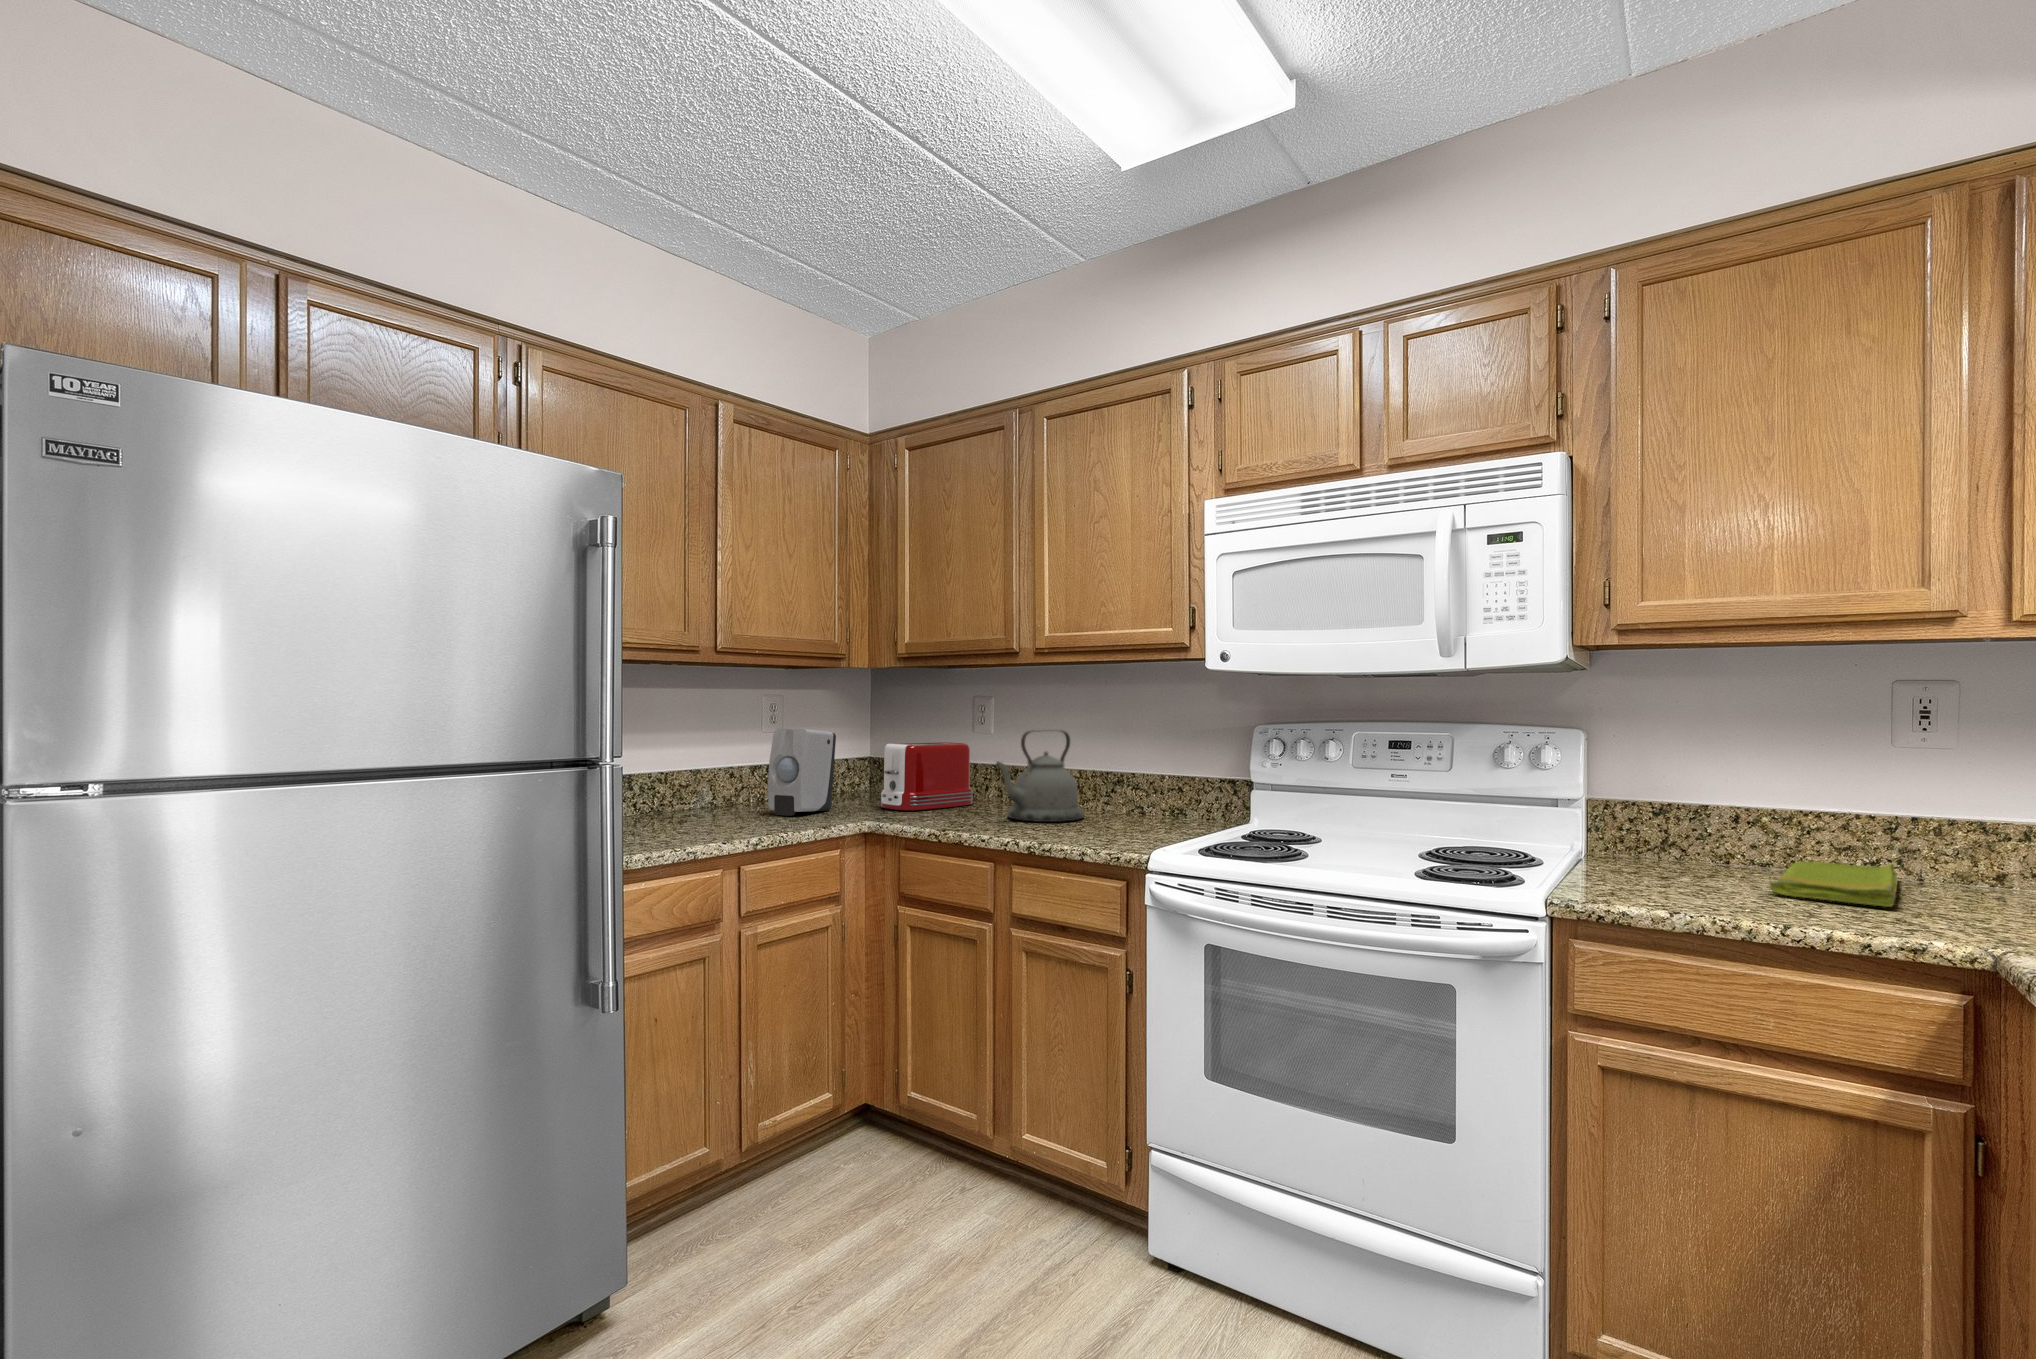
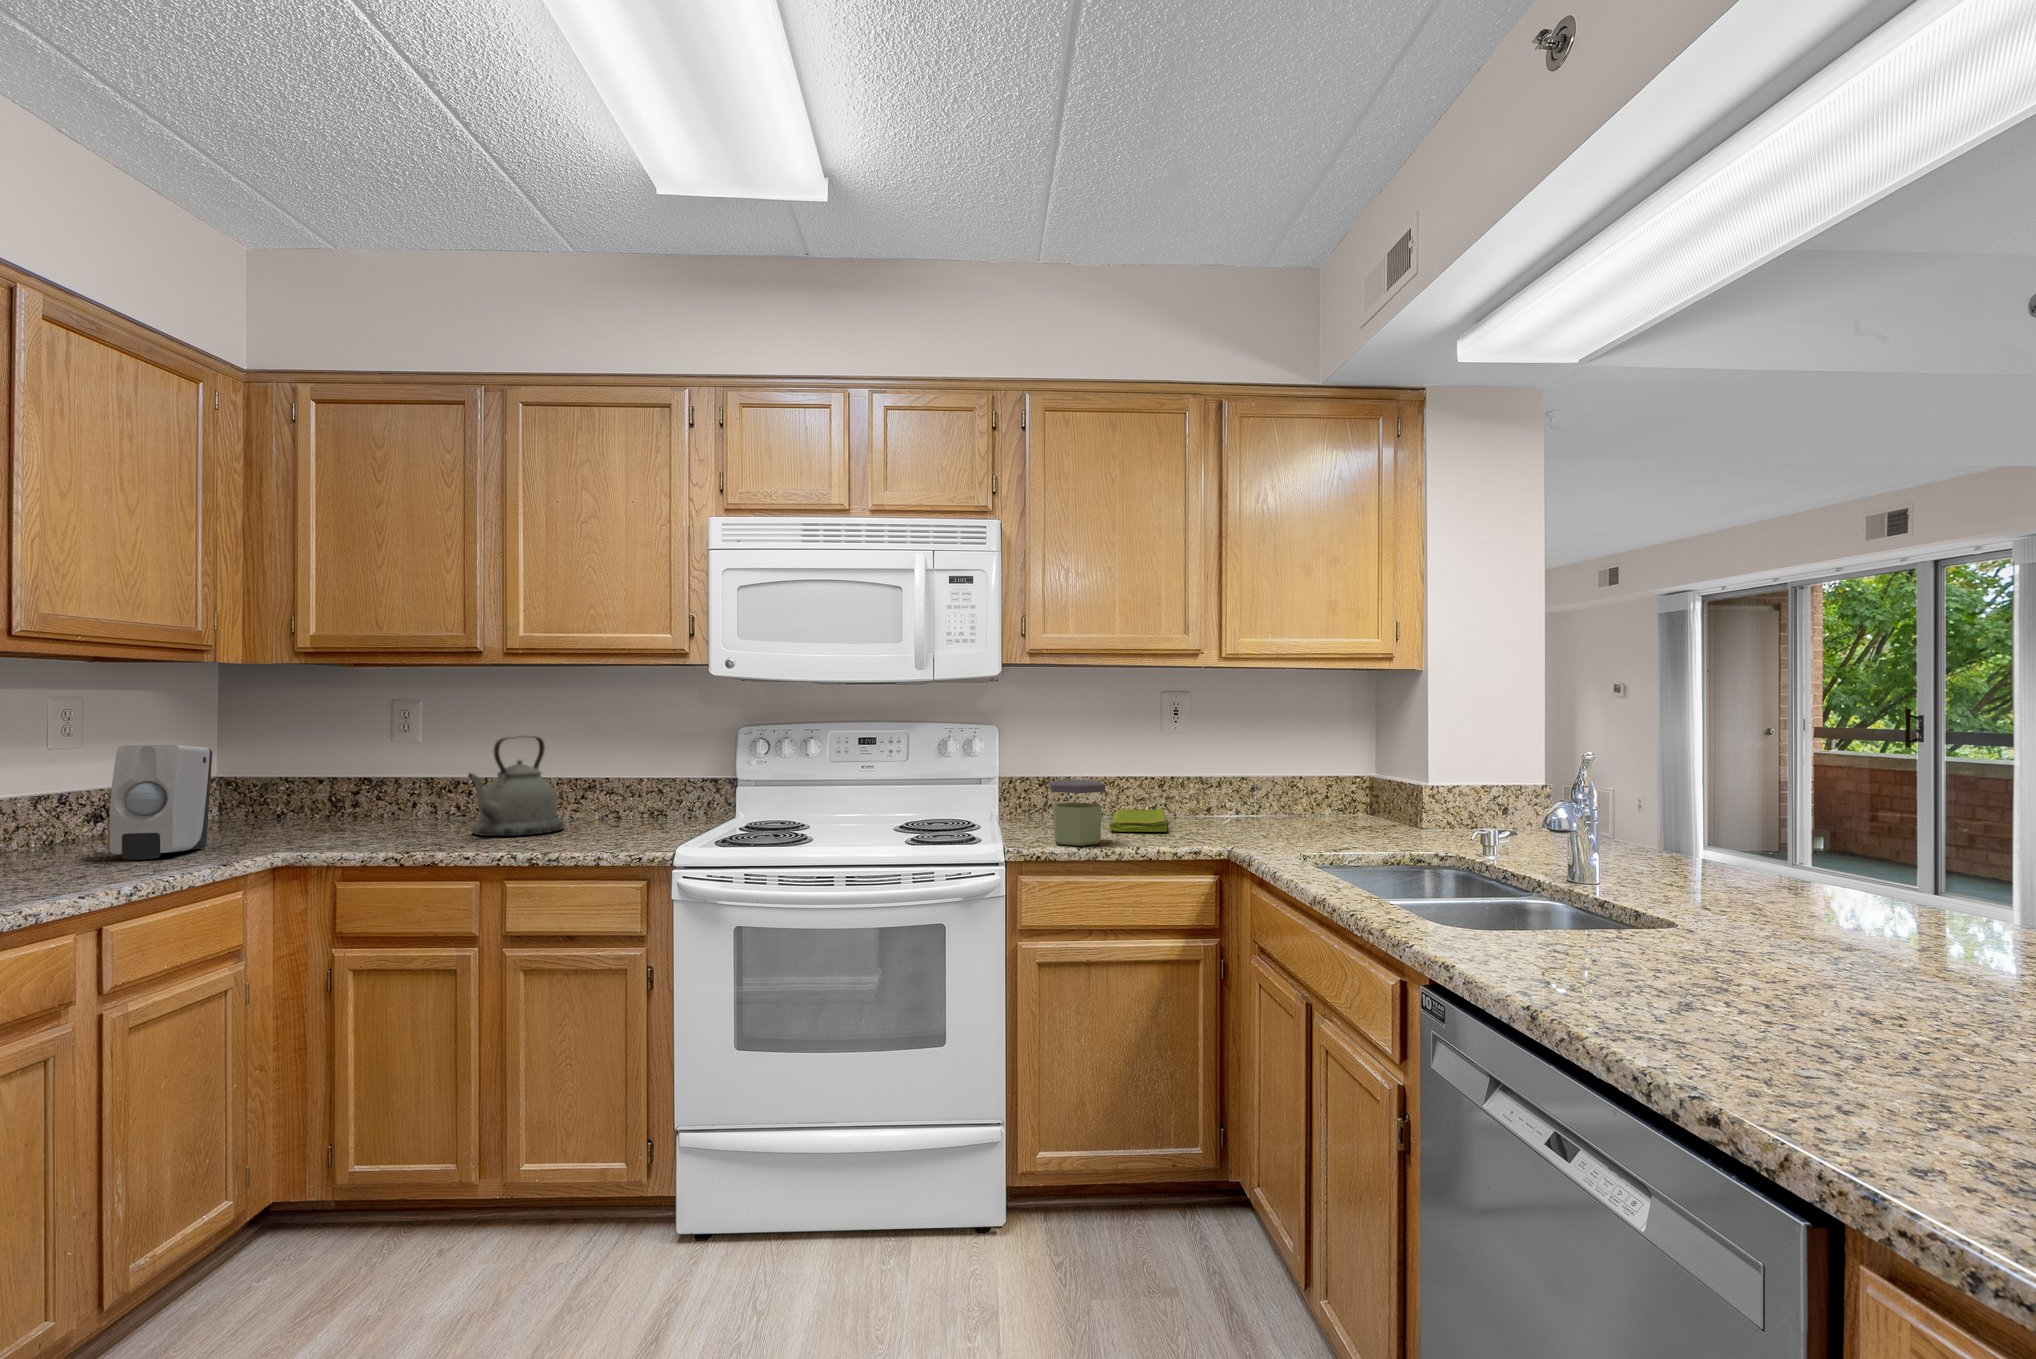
toaster: present [881,742,973,811] -> none [277,755,404,839]
jar: none [1647,810,1750,913] -> present [1050,780,1105,846]

